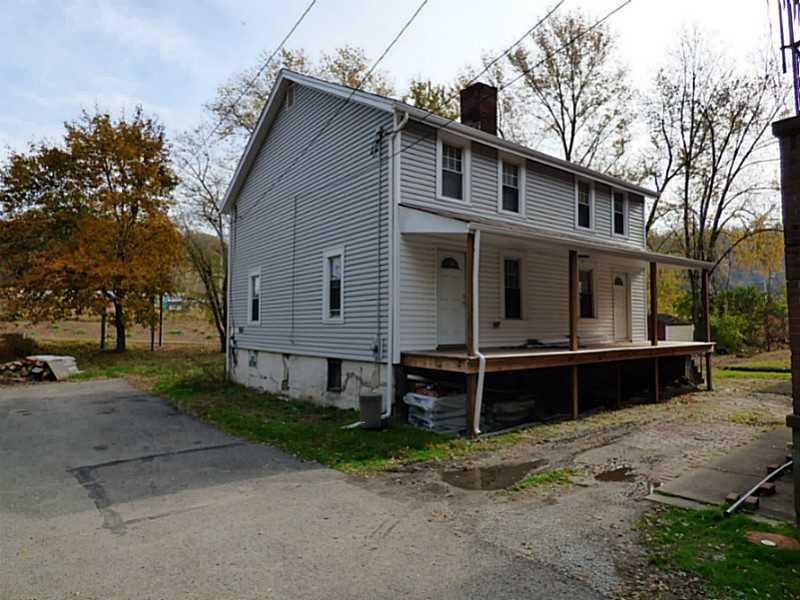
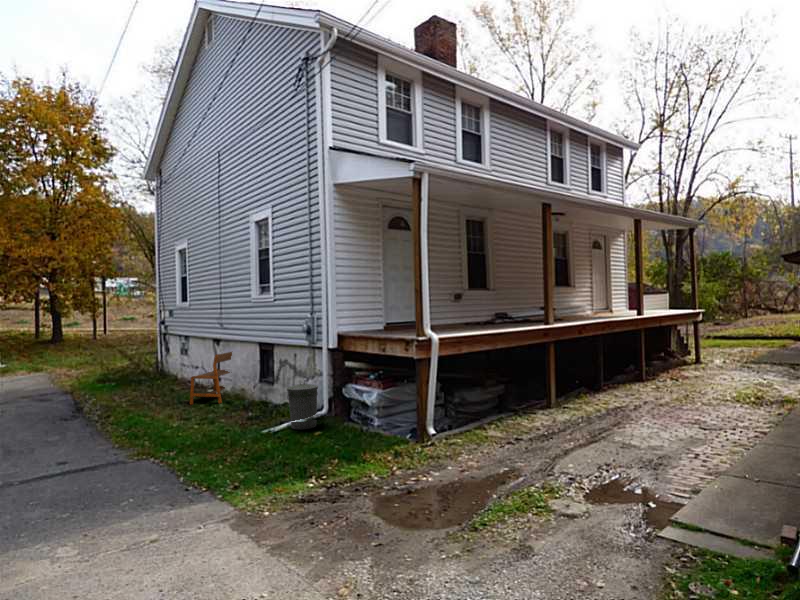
bench: none [269,364,307,408] -> present [190,352,232,405]

